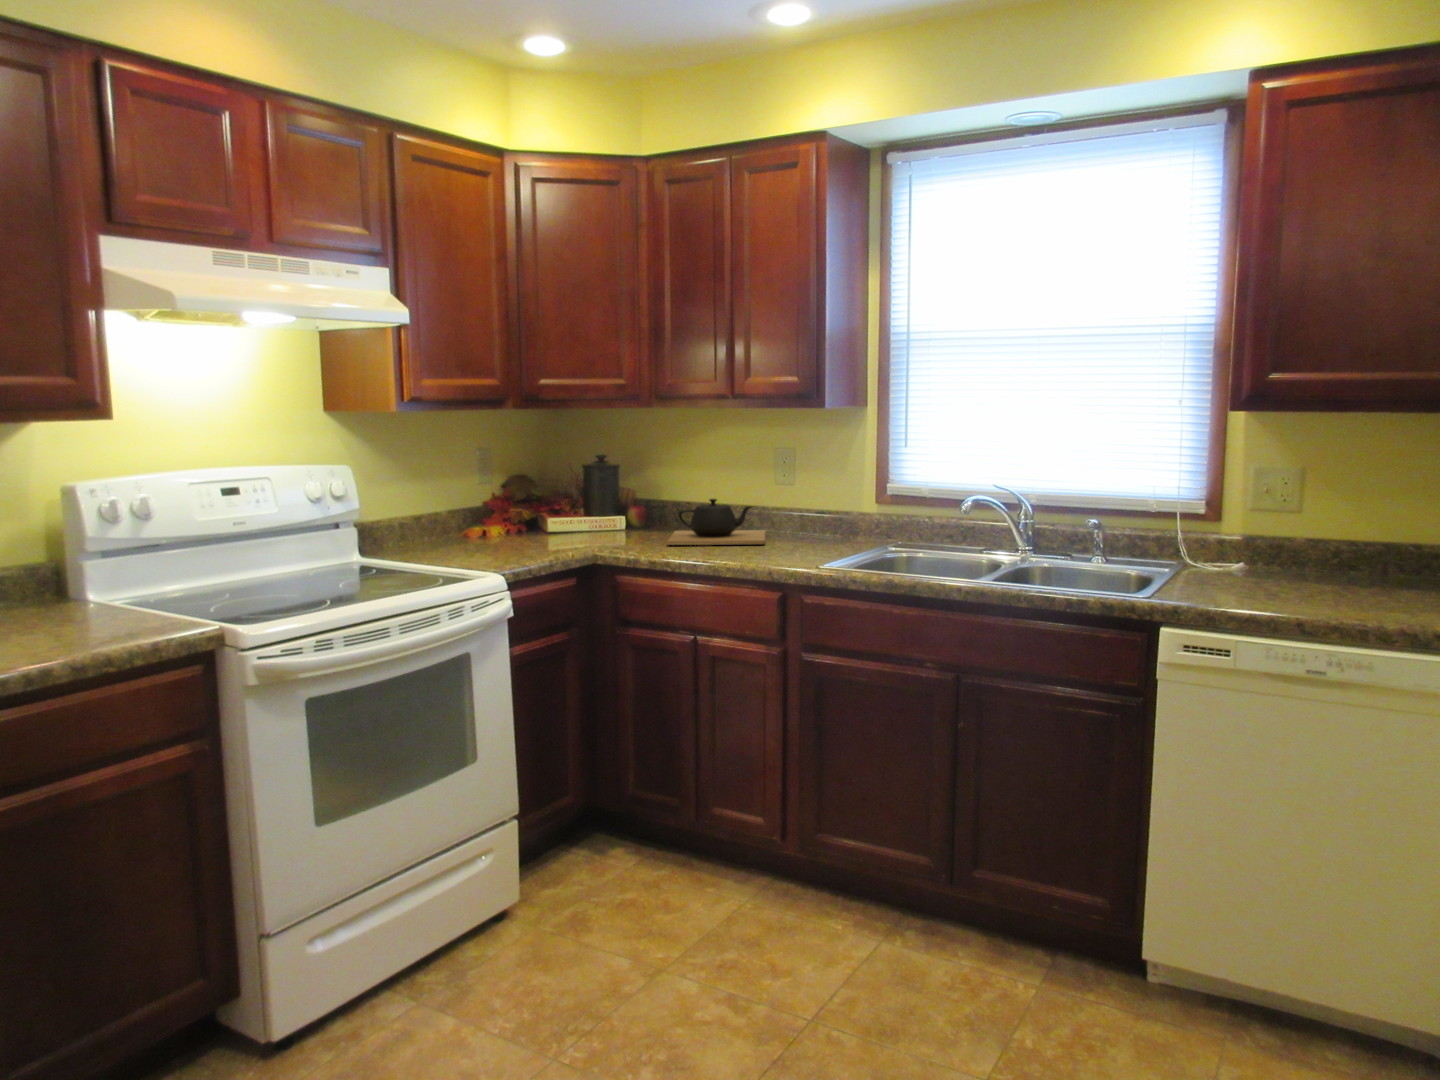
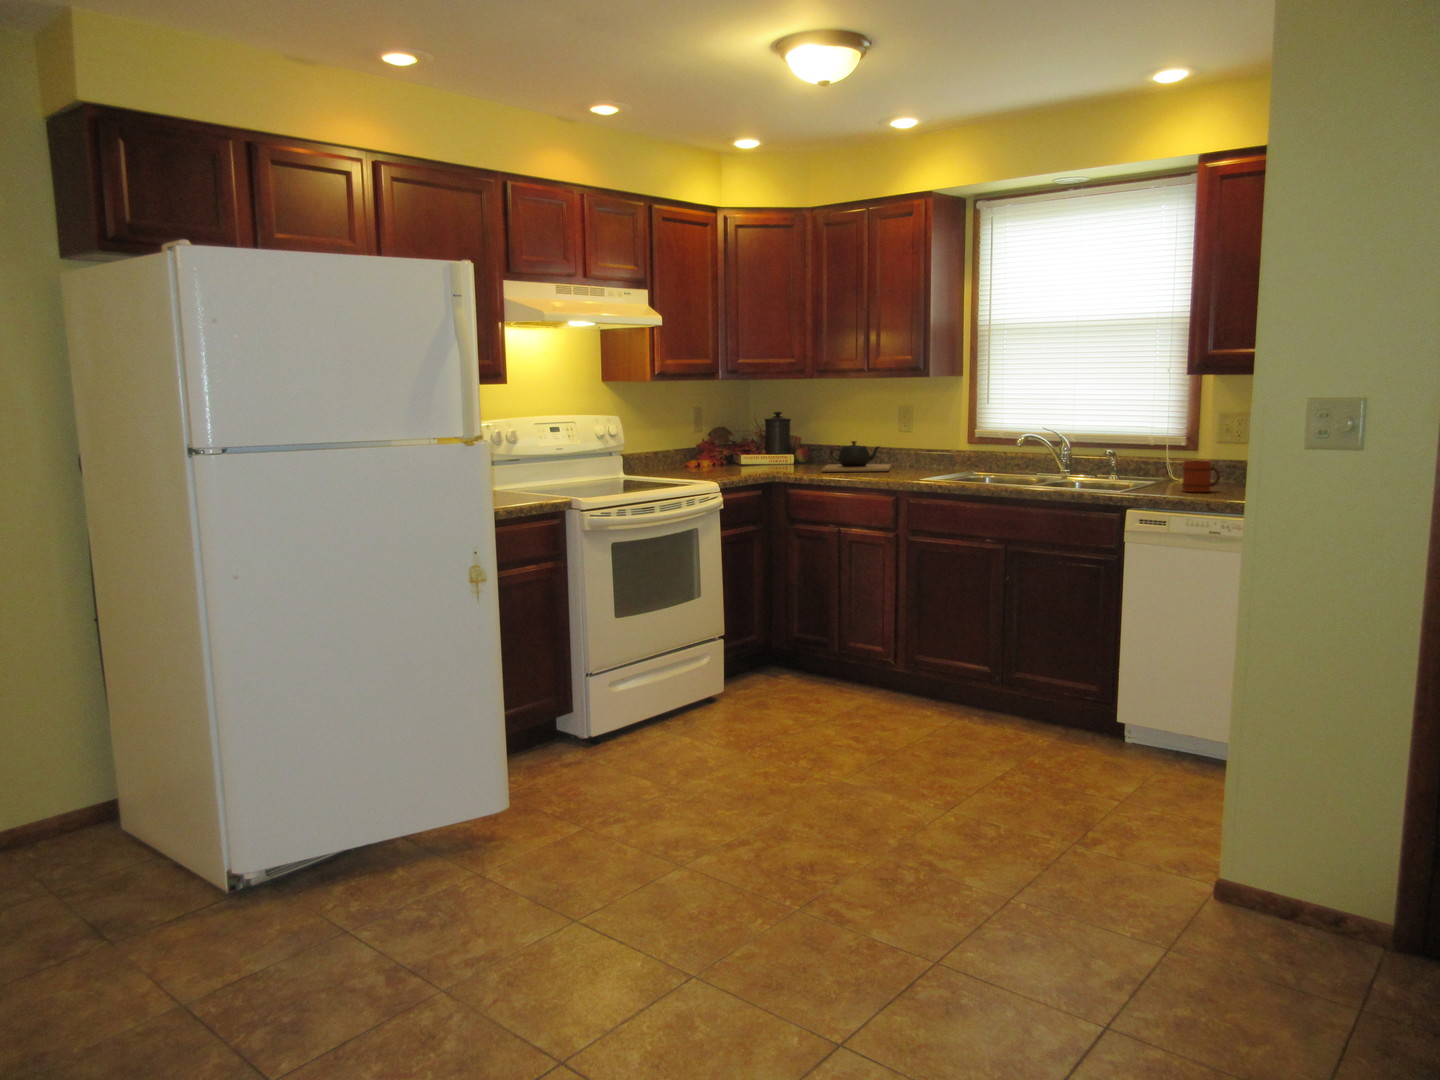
mug: none [1223,543,1282,594] -> present [1182,460,1220,492]

